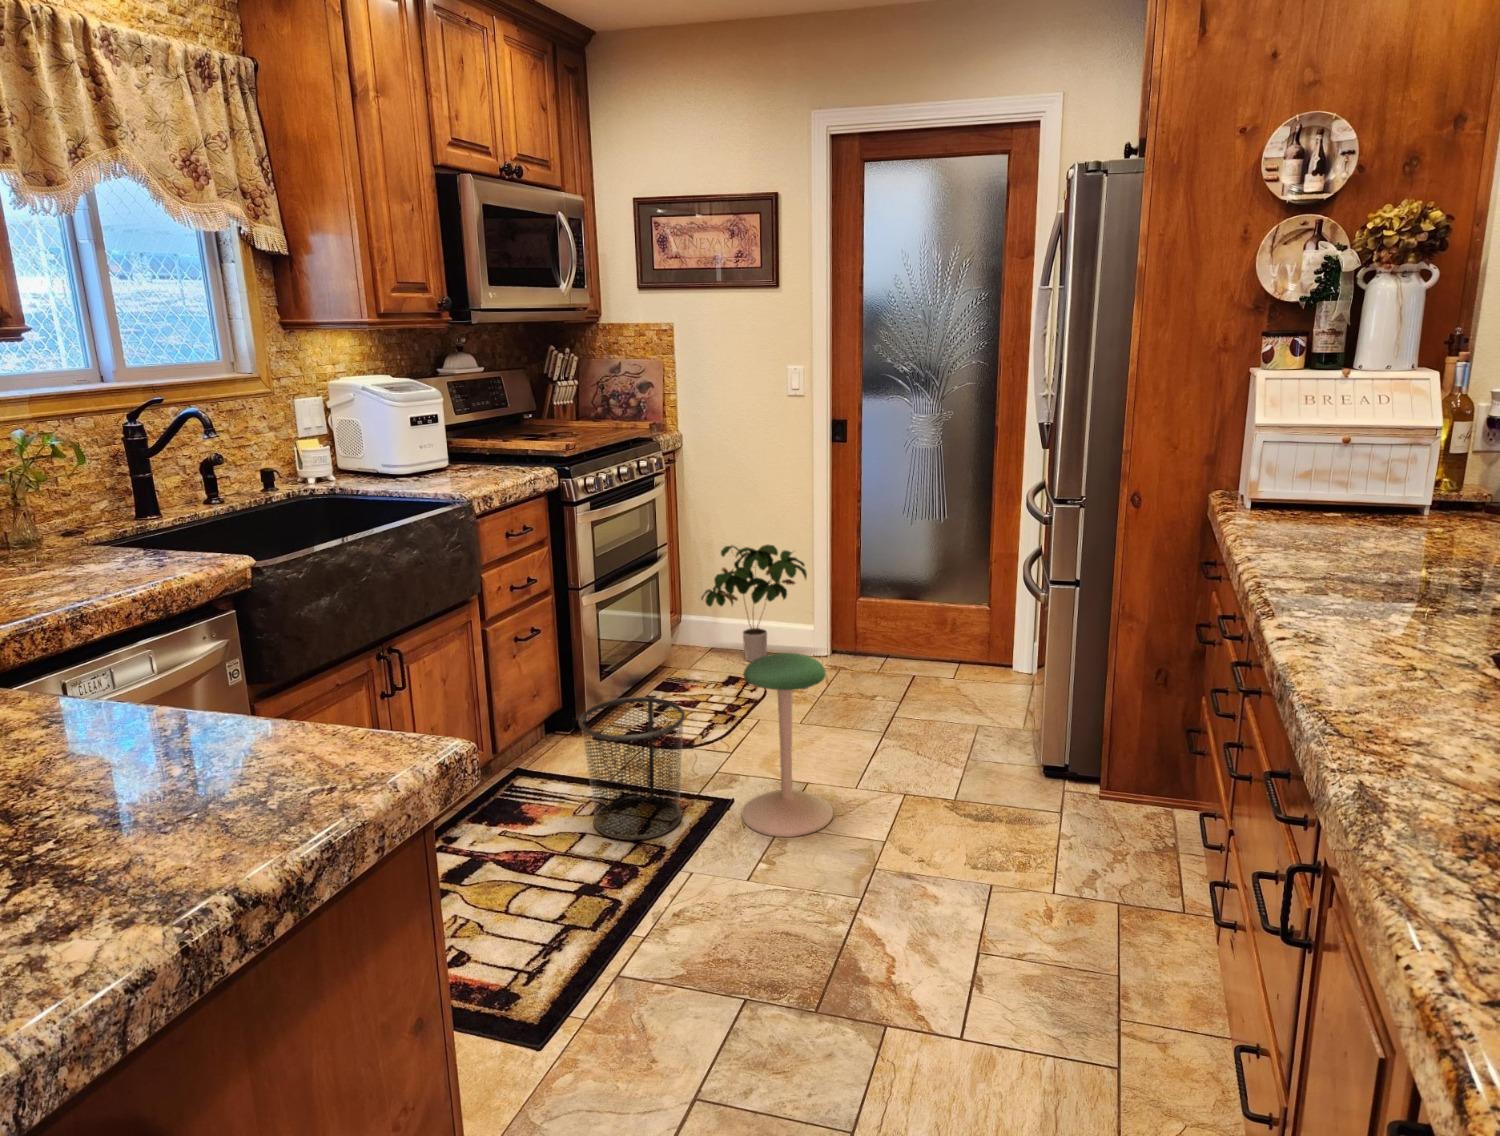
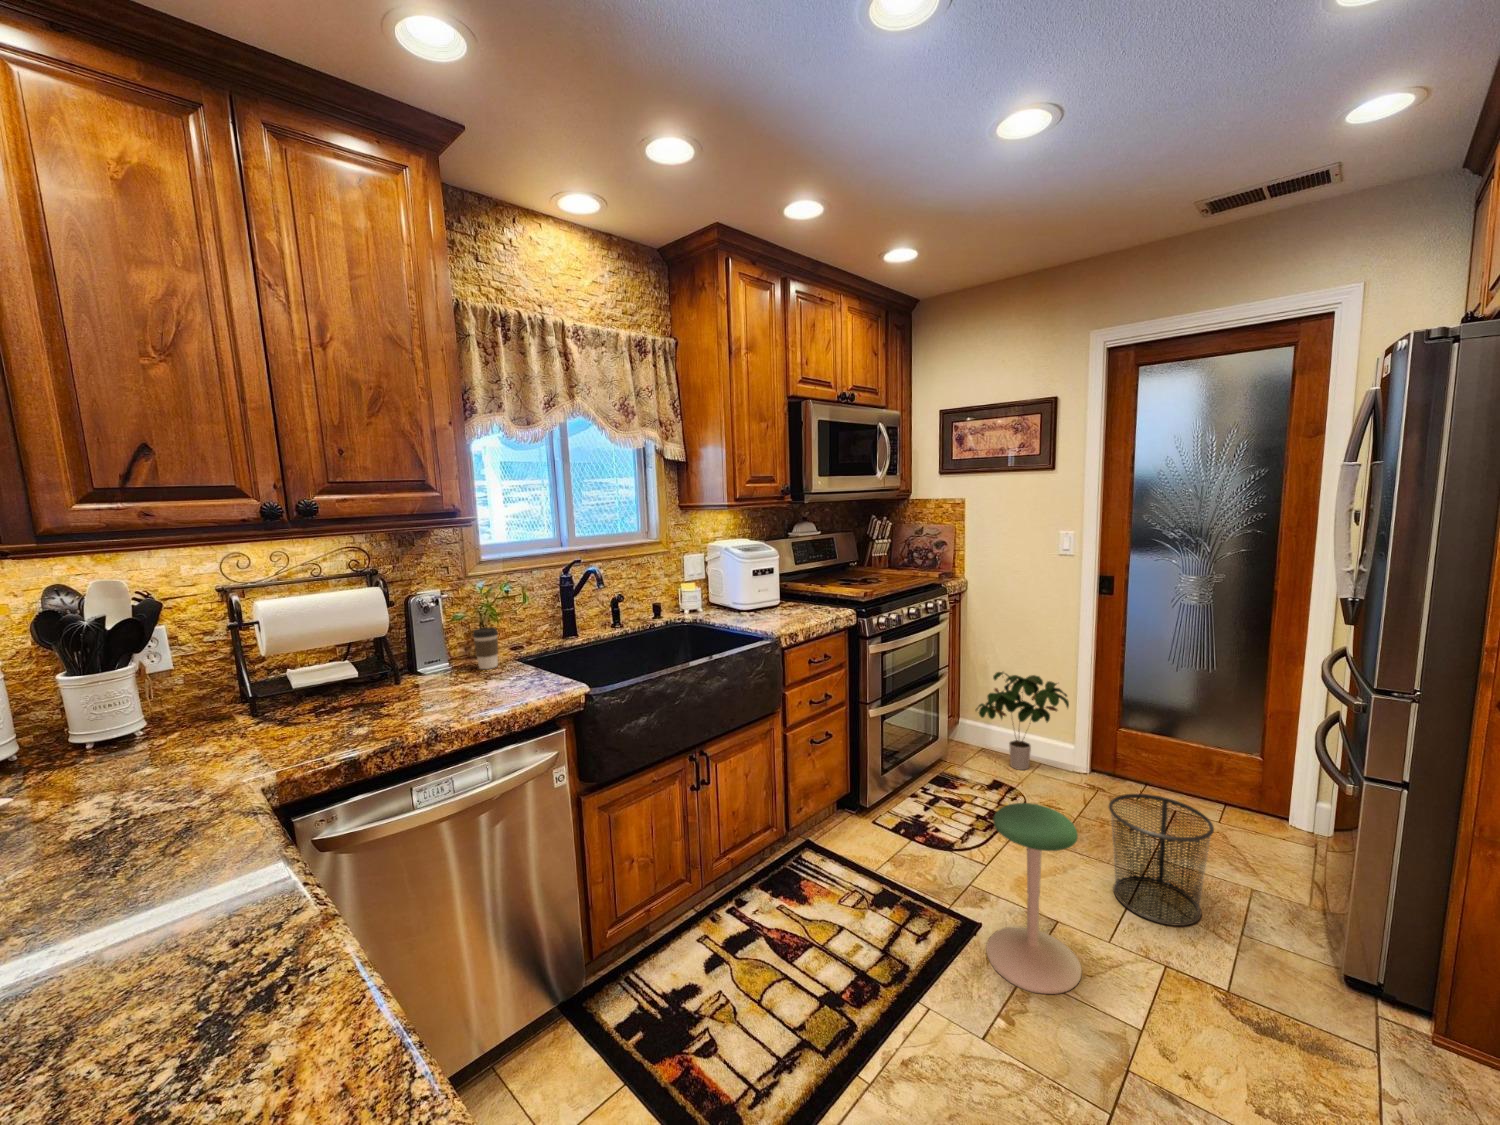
coffee cup: none [24,498,70,559] -> present [473,627,498,669]
waste bin: present [578,697,686,840] -> present [1109,794,1214,926]

